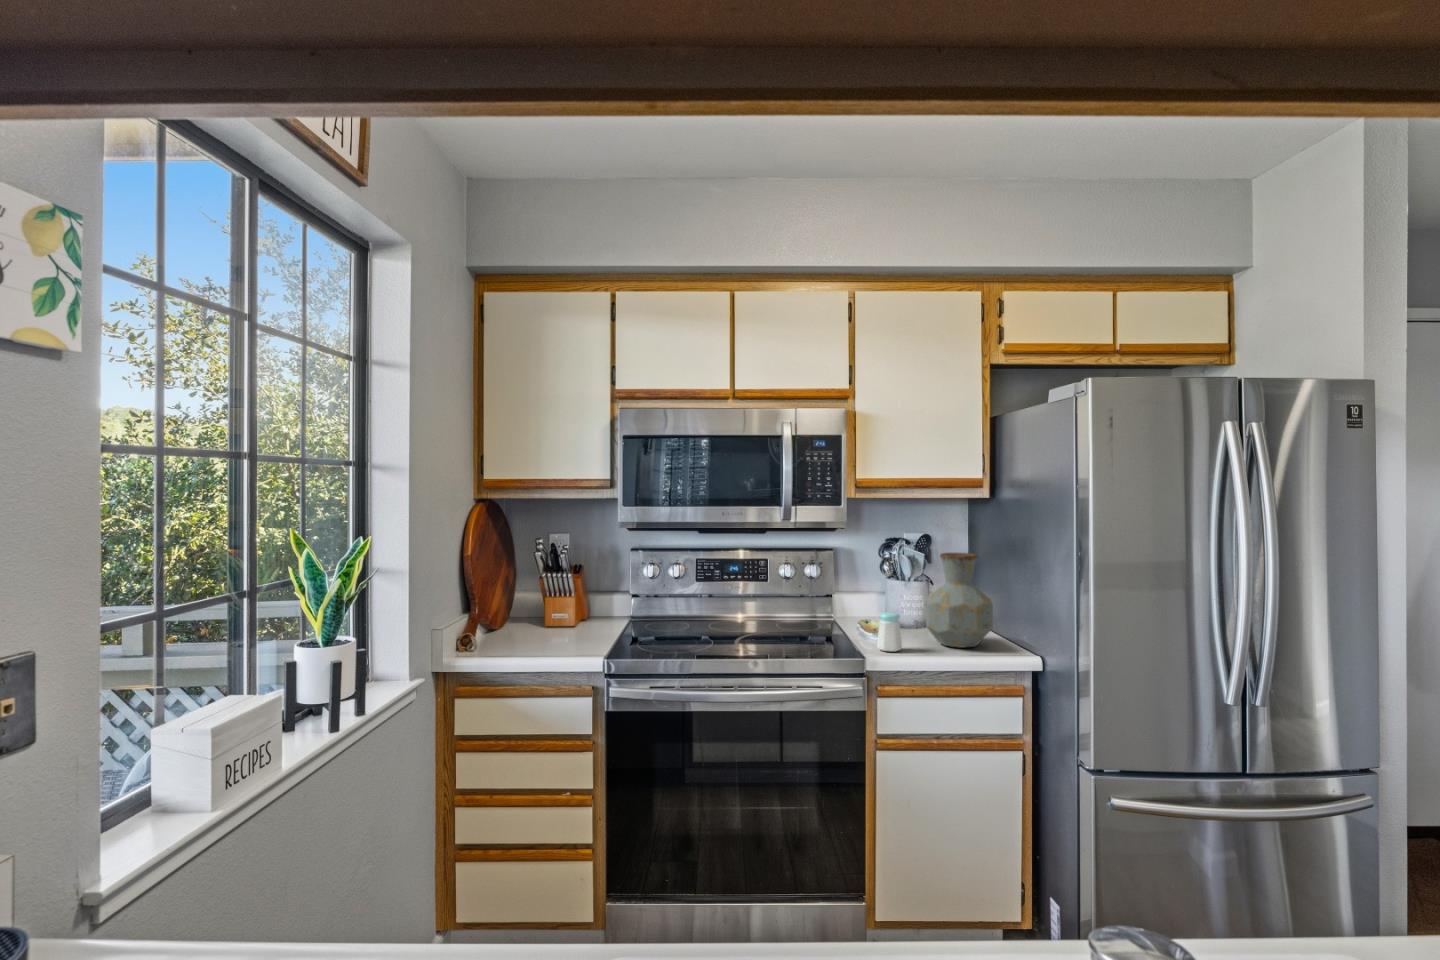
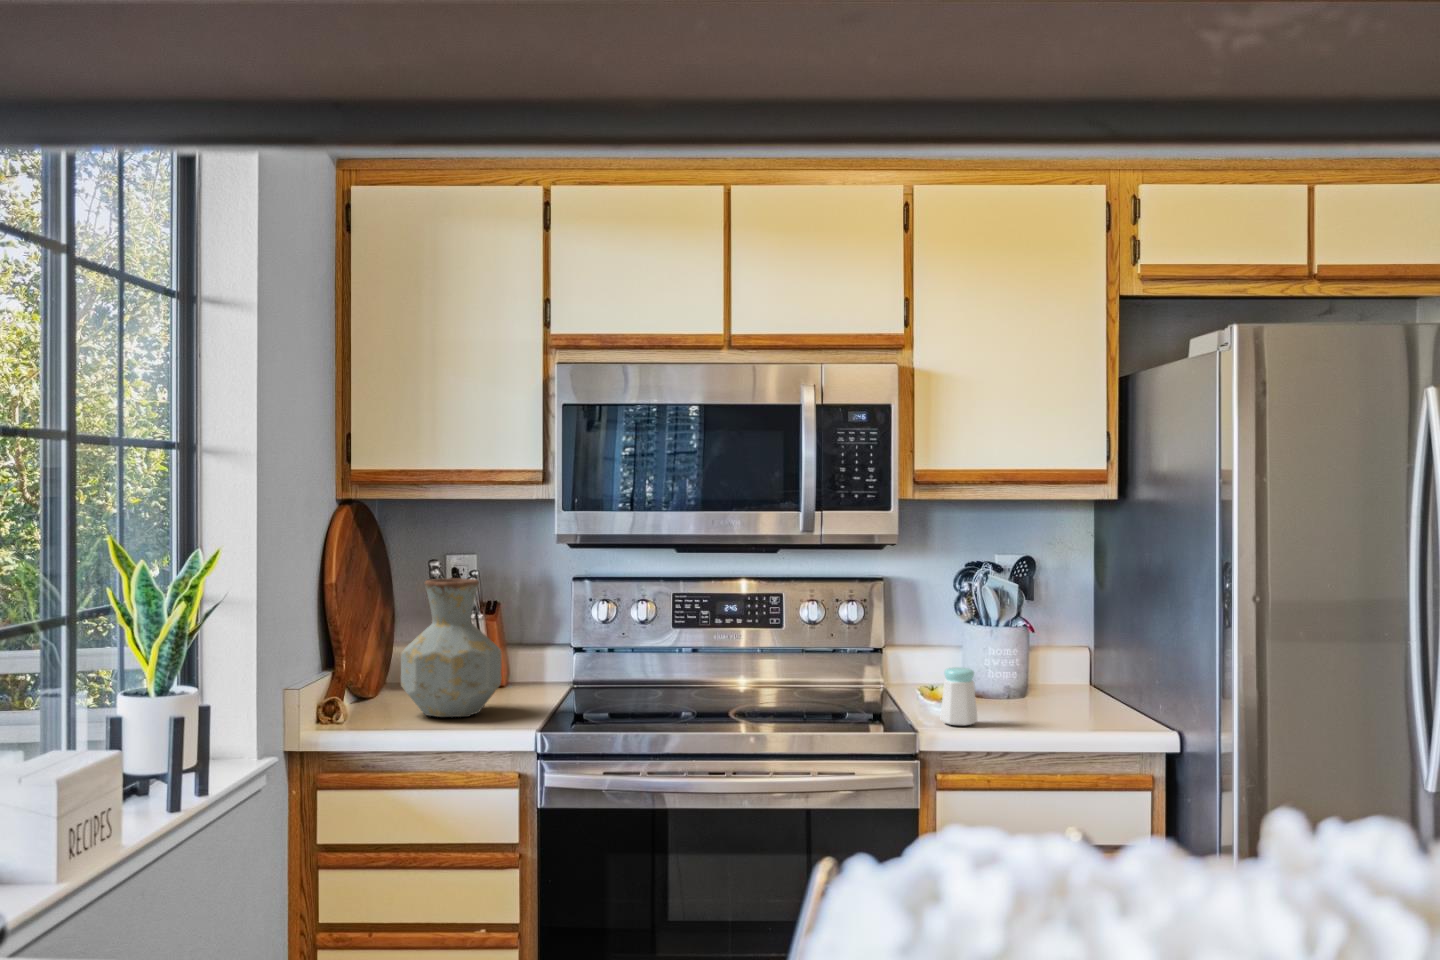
vase: present [925,553,993,647] -> present [401,578,502,717]

